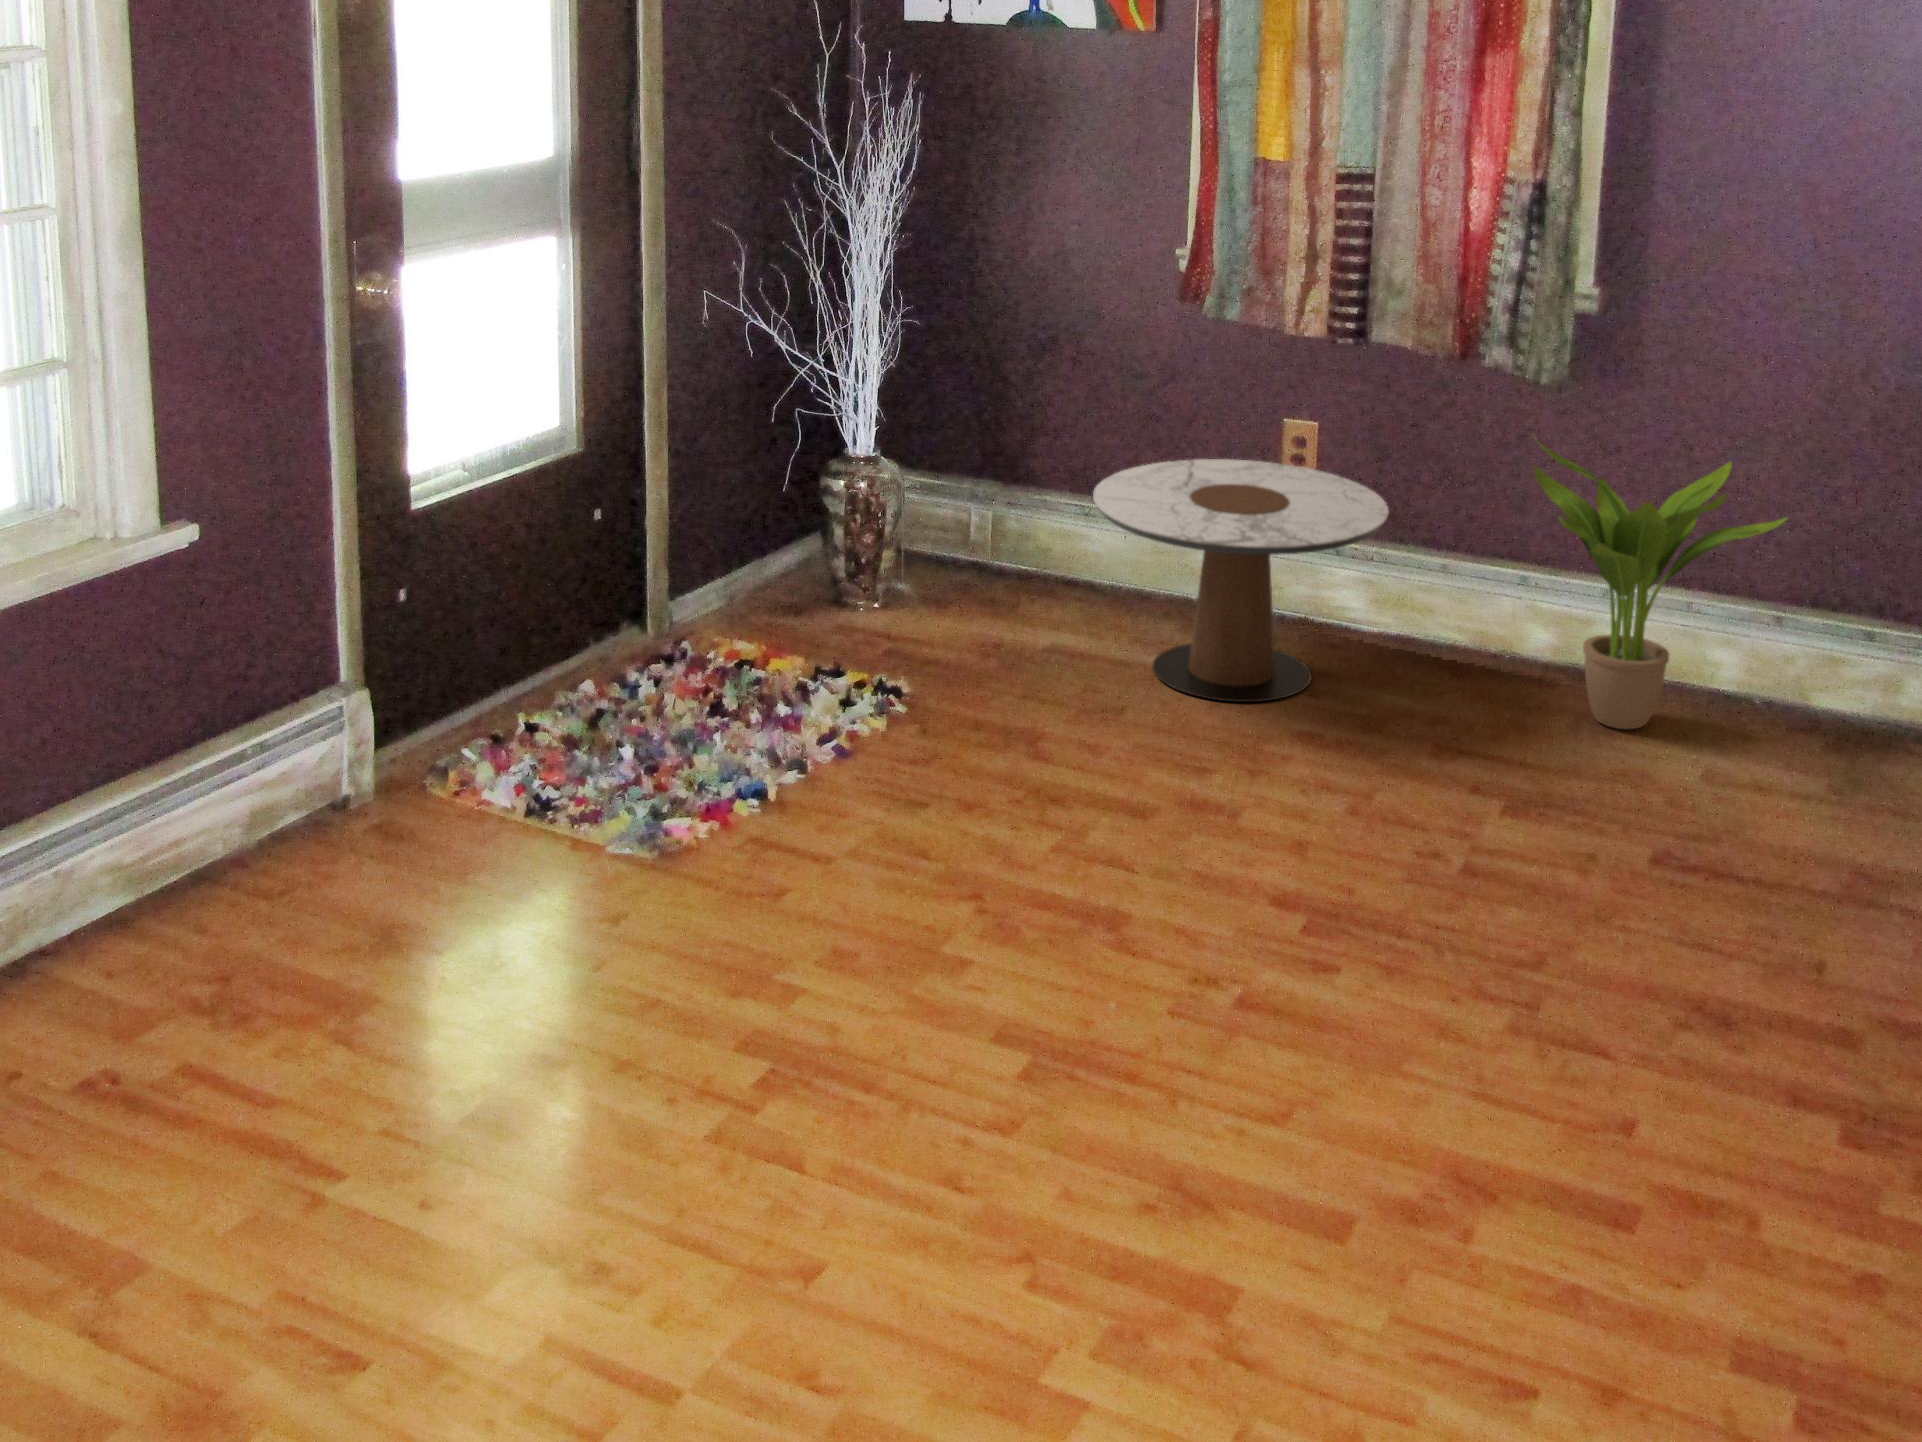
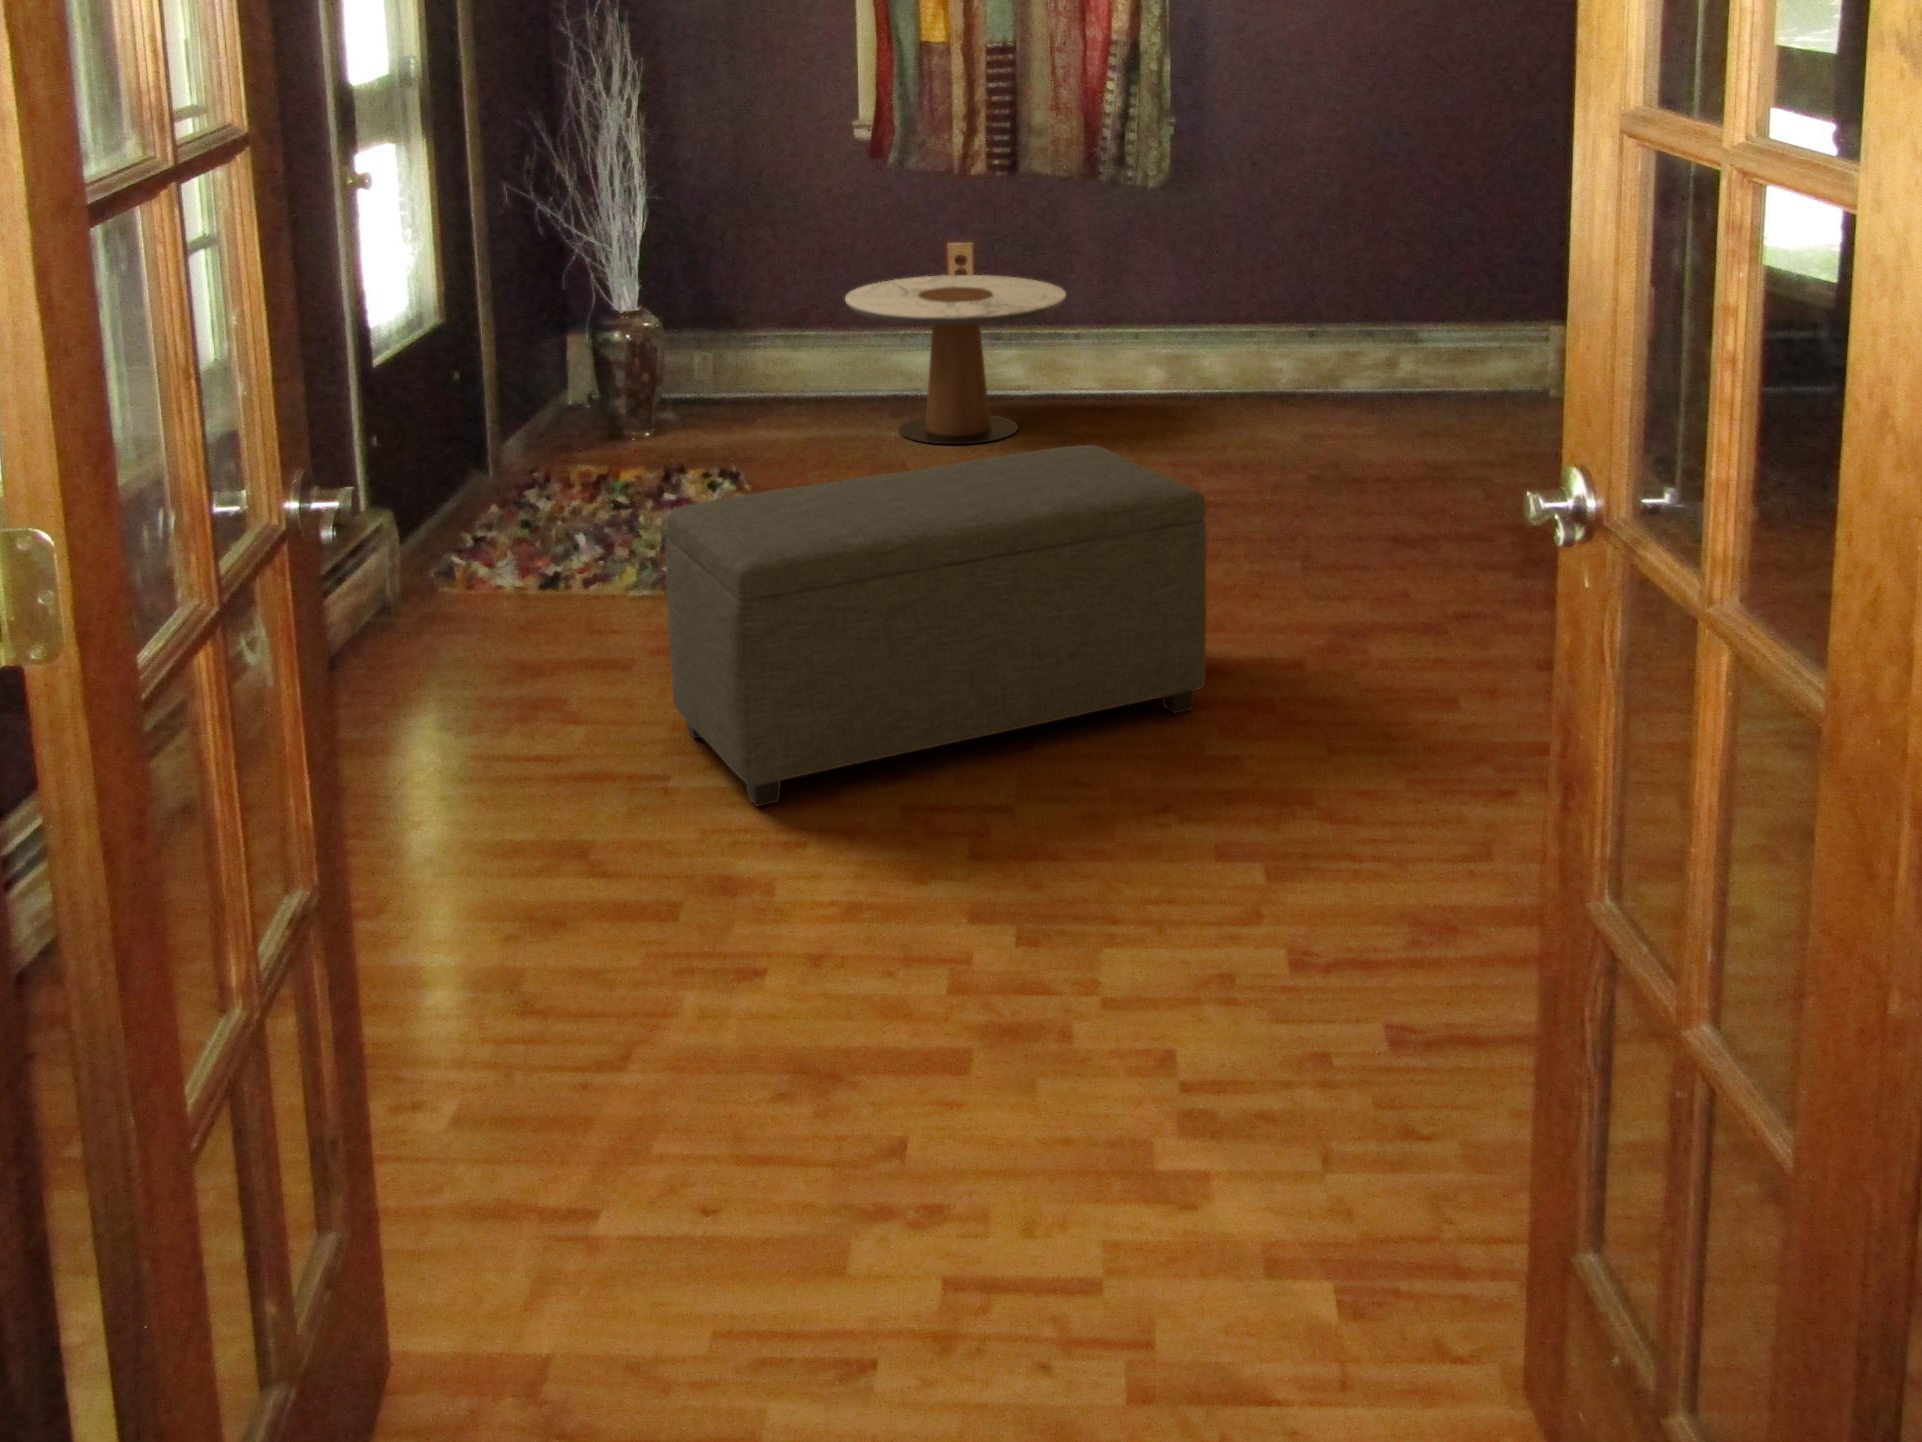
potted plant: present [1533,441,1787,729] -> none [1146,209,1320,415]
ottoman: none [312,818,1055,1282] -> present [666,445,1206,806]

